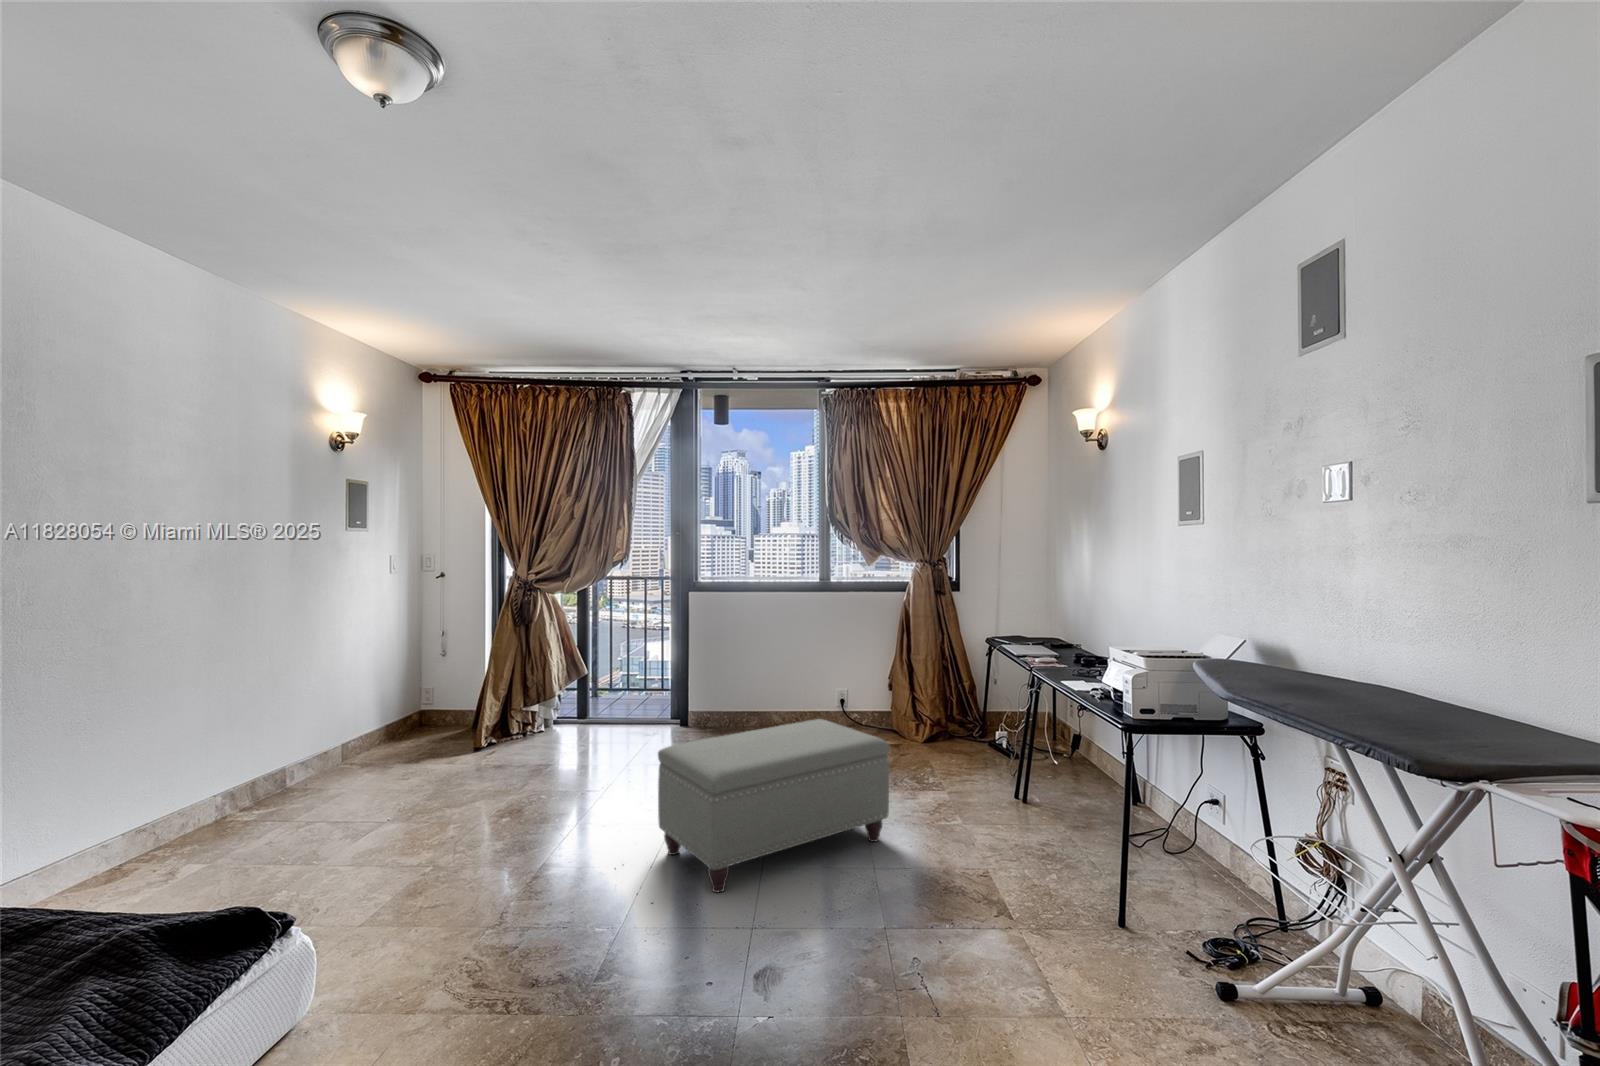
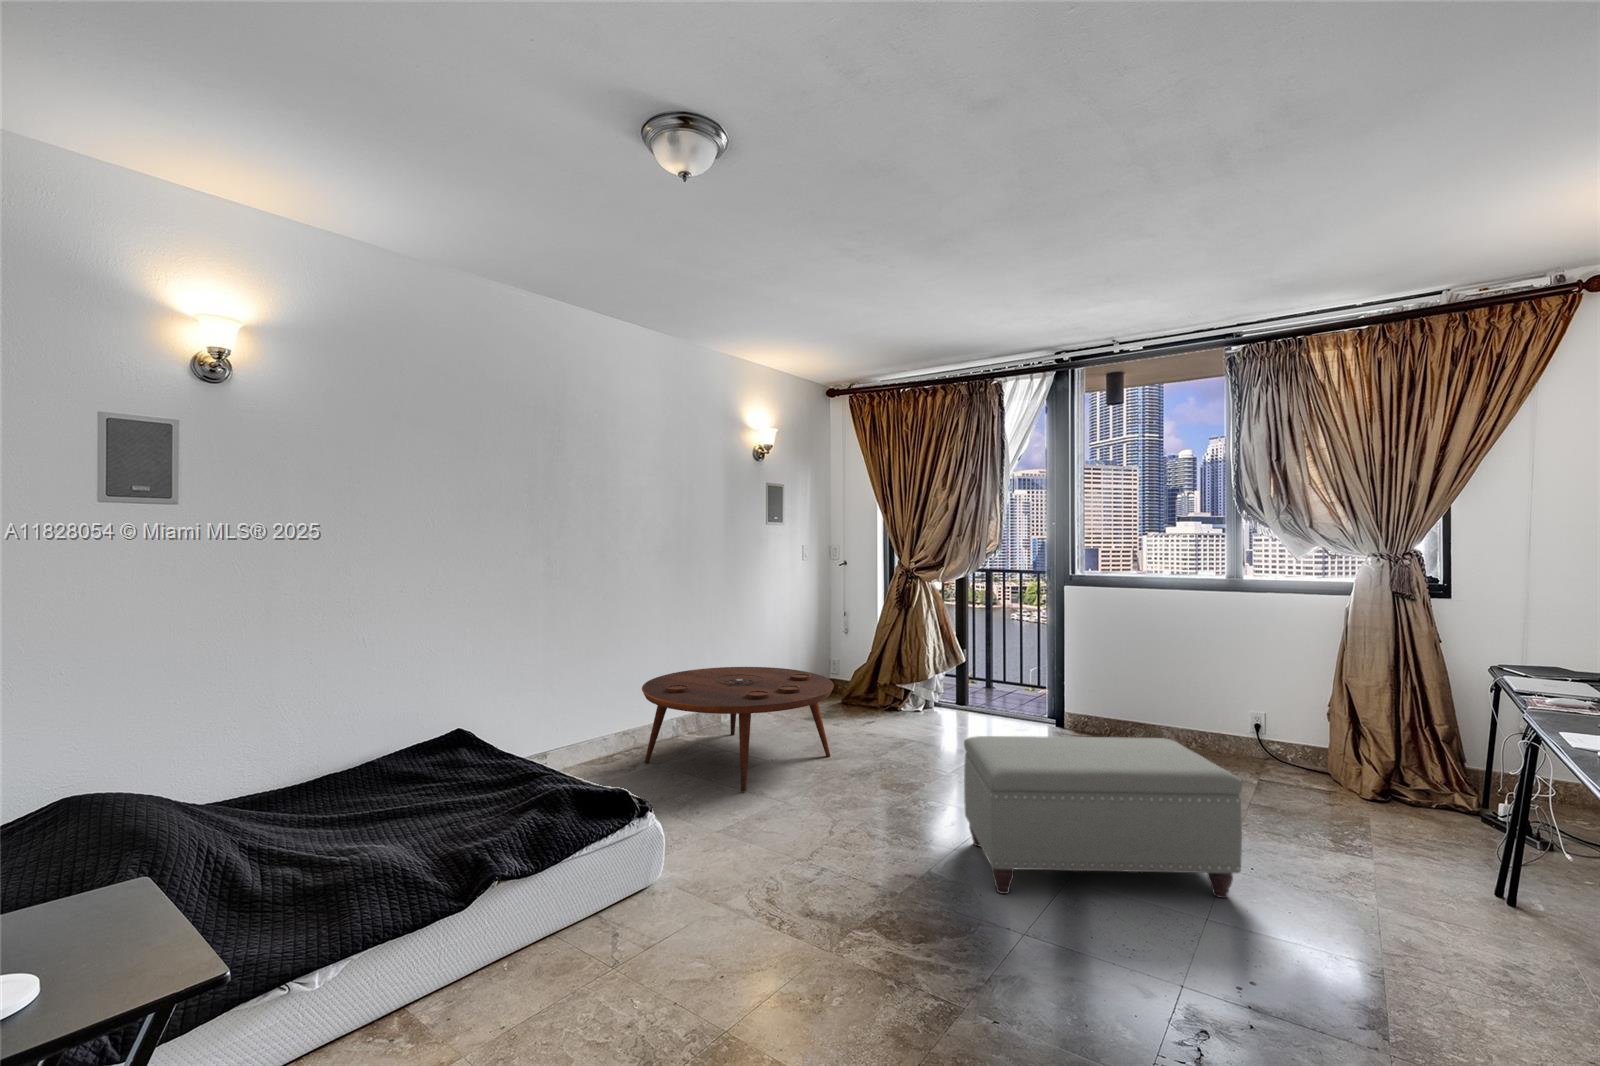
coffee table: none [179,706,474,869] -> present [642,667,834,792]

